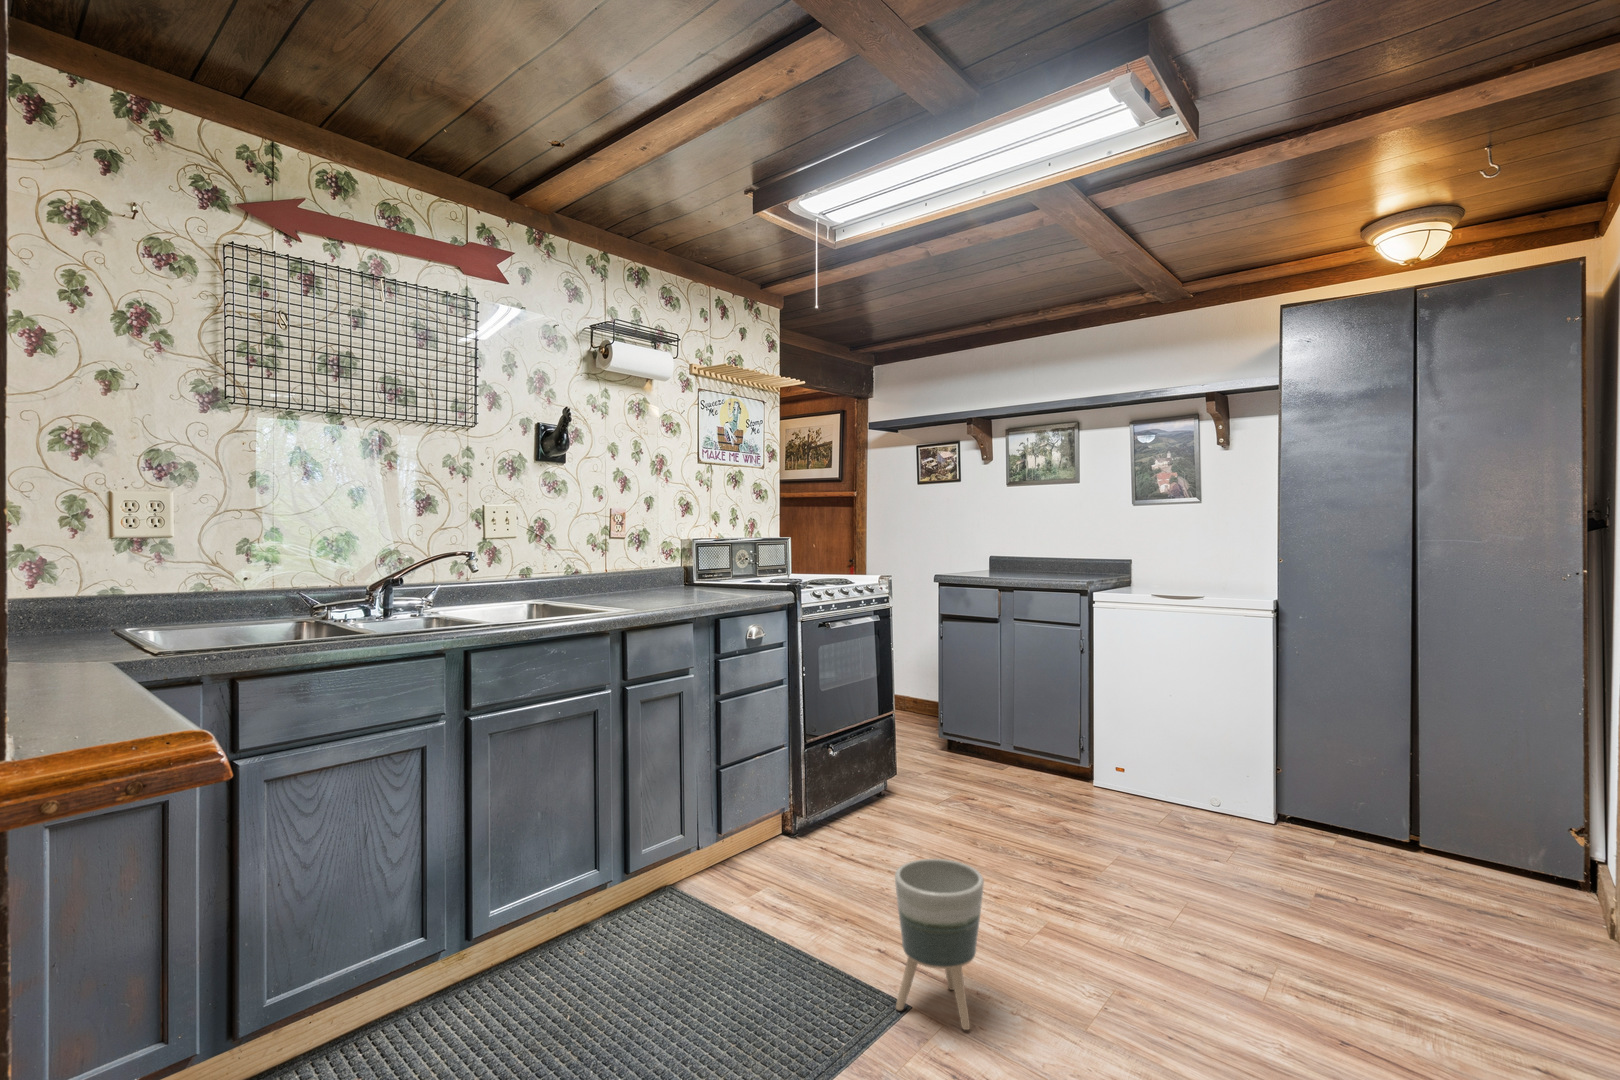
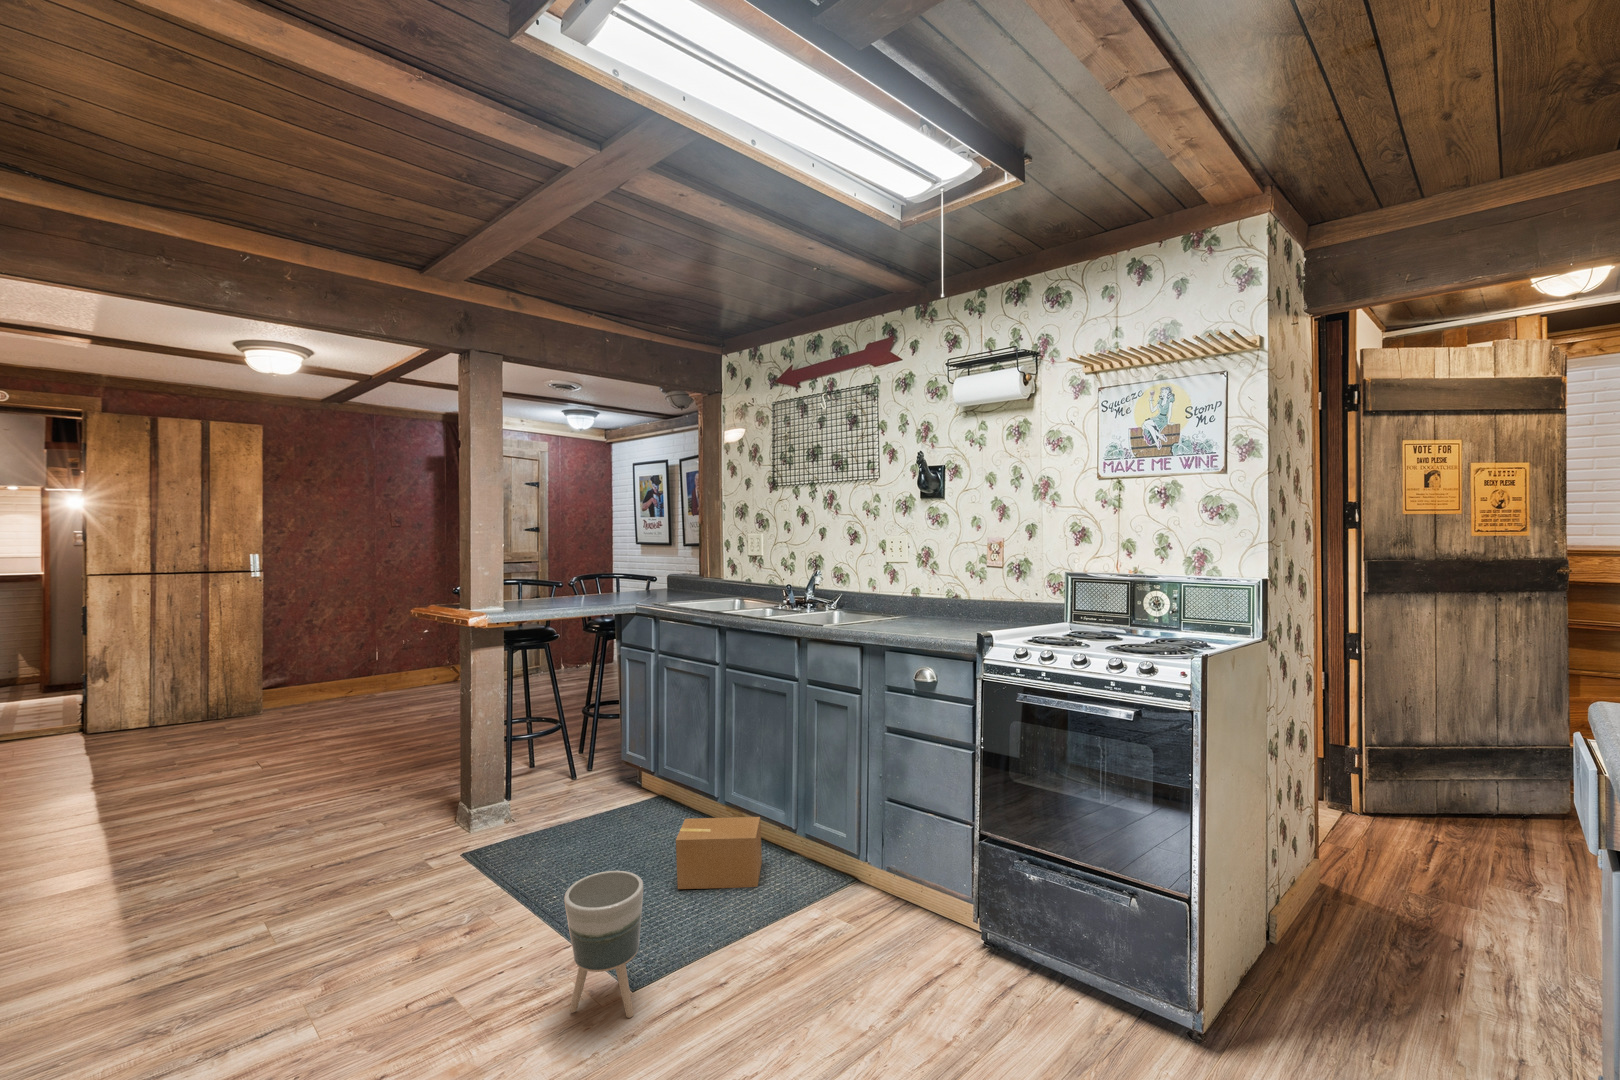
cardboard box: none [612,887,691,1023] -> present [676,817,762,889]

